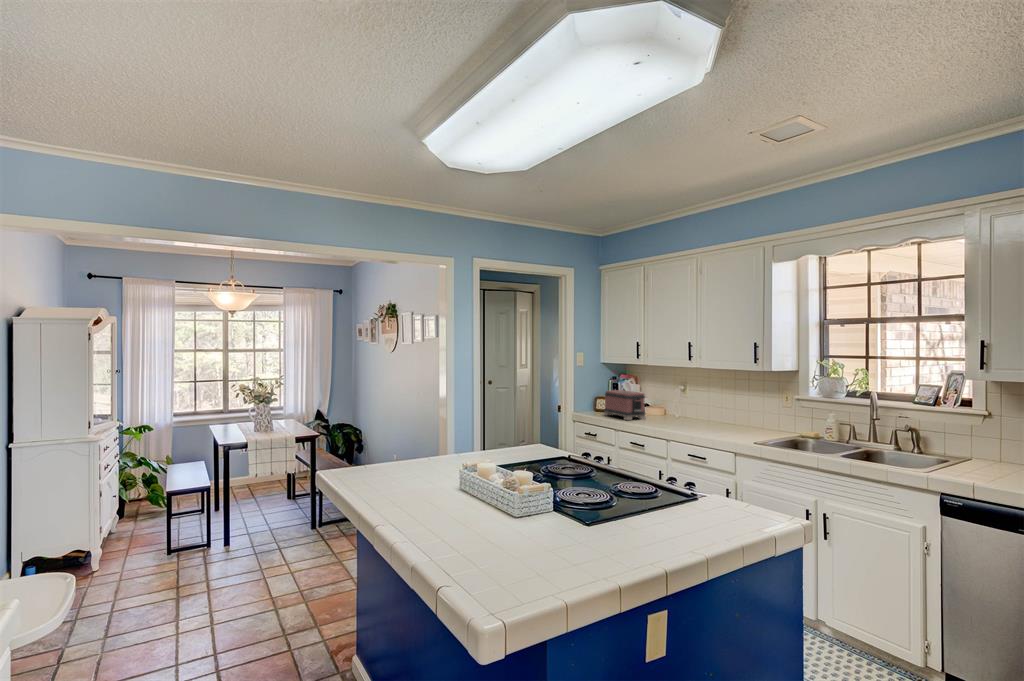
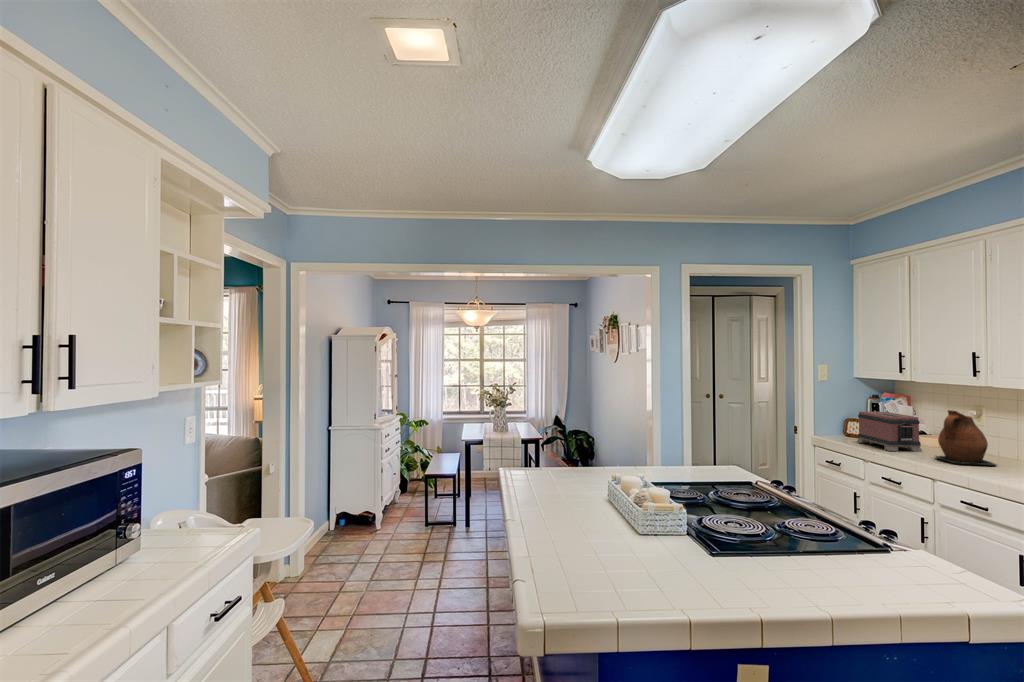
ceramic pitcher: none [655,387,692,426] -> present [936,410,996,466]

